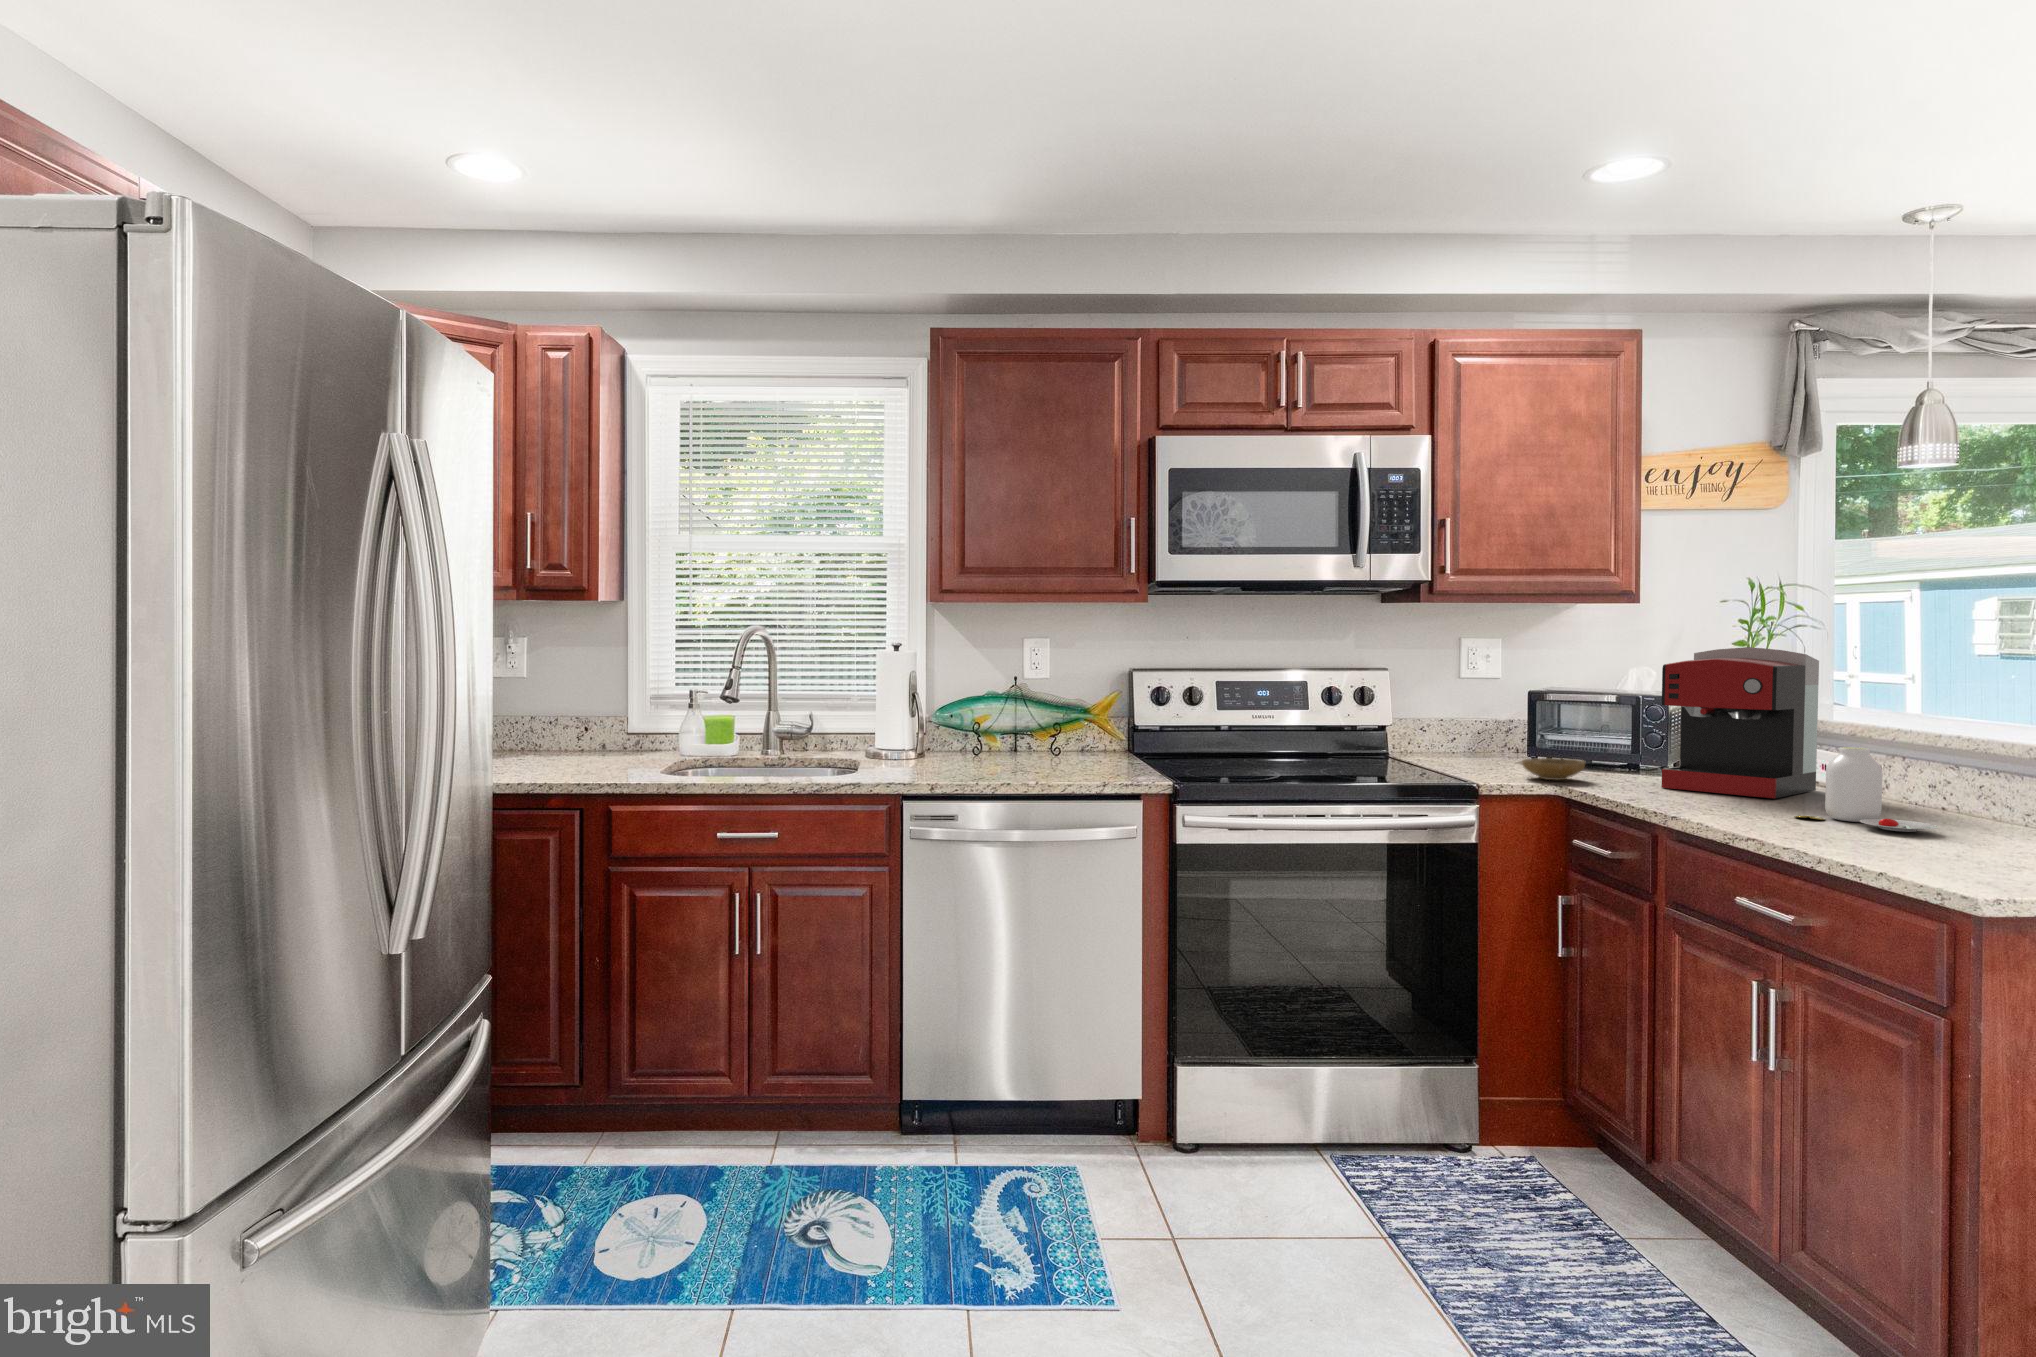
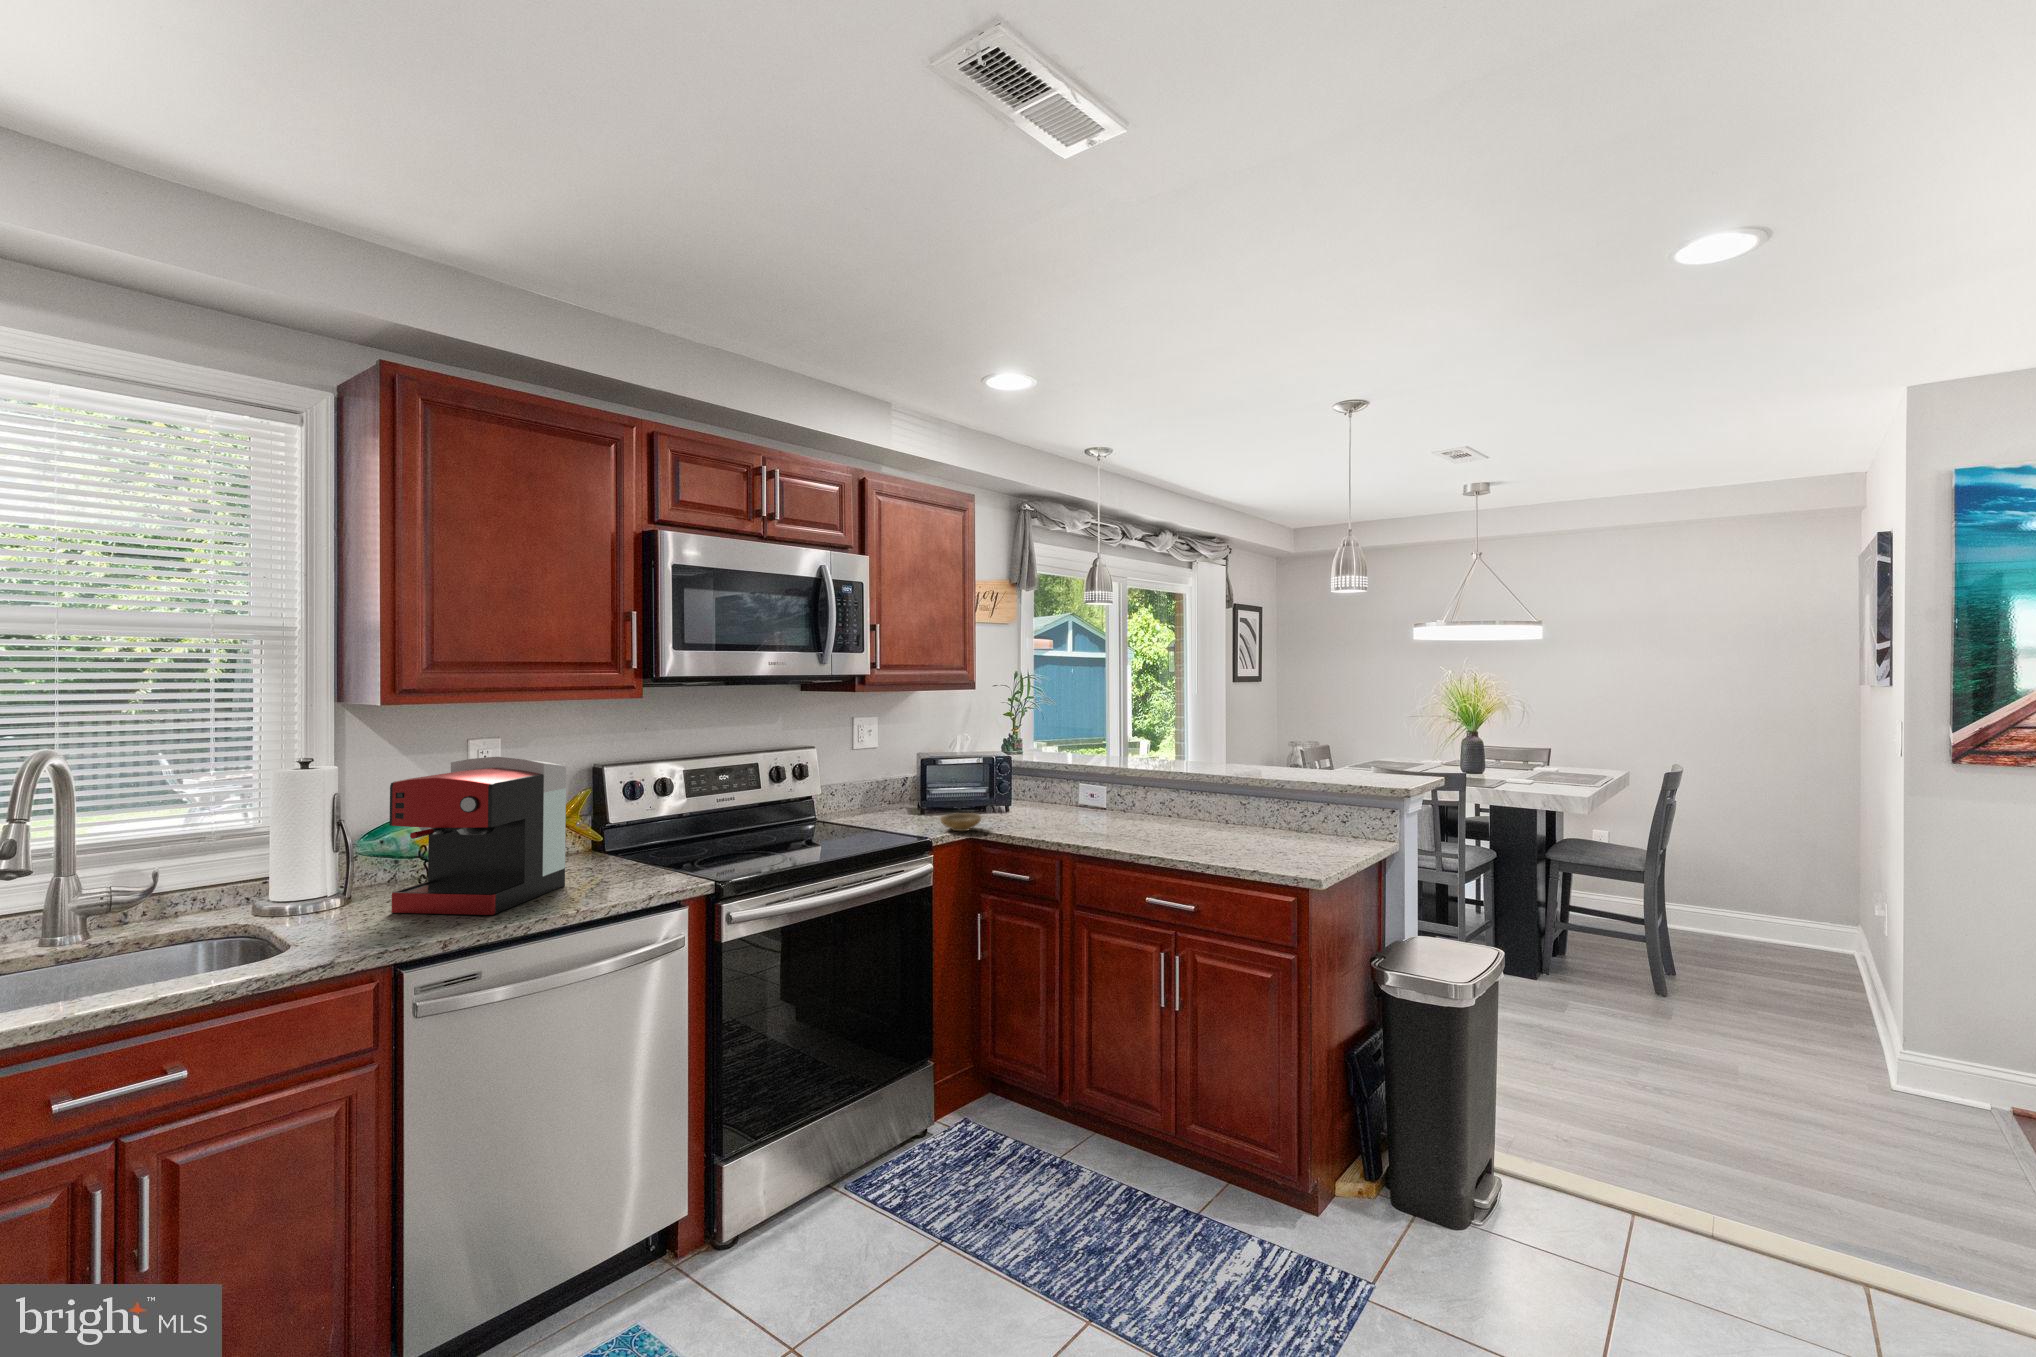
coffee maker: present [1662,647,1819,798] -> present [390,757,566,915]
jar: present [1795,747,1938,832] -> none [1129,798,1203,849]

